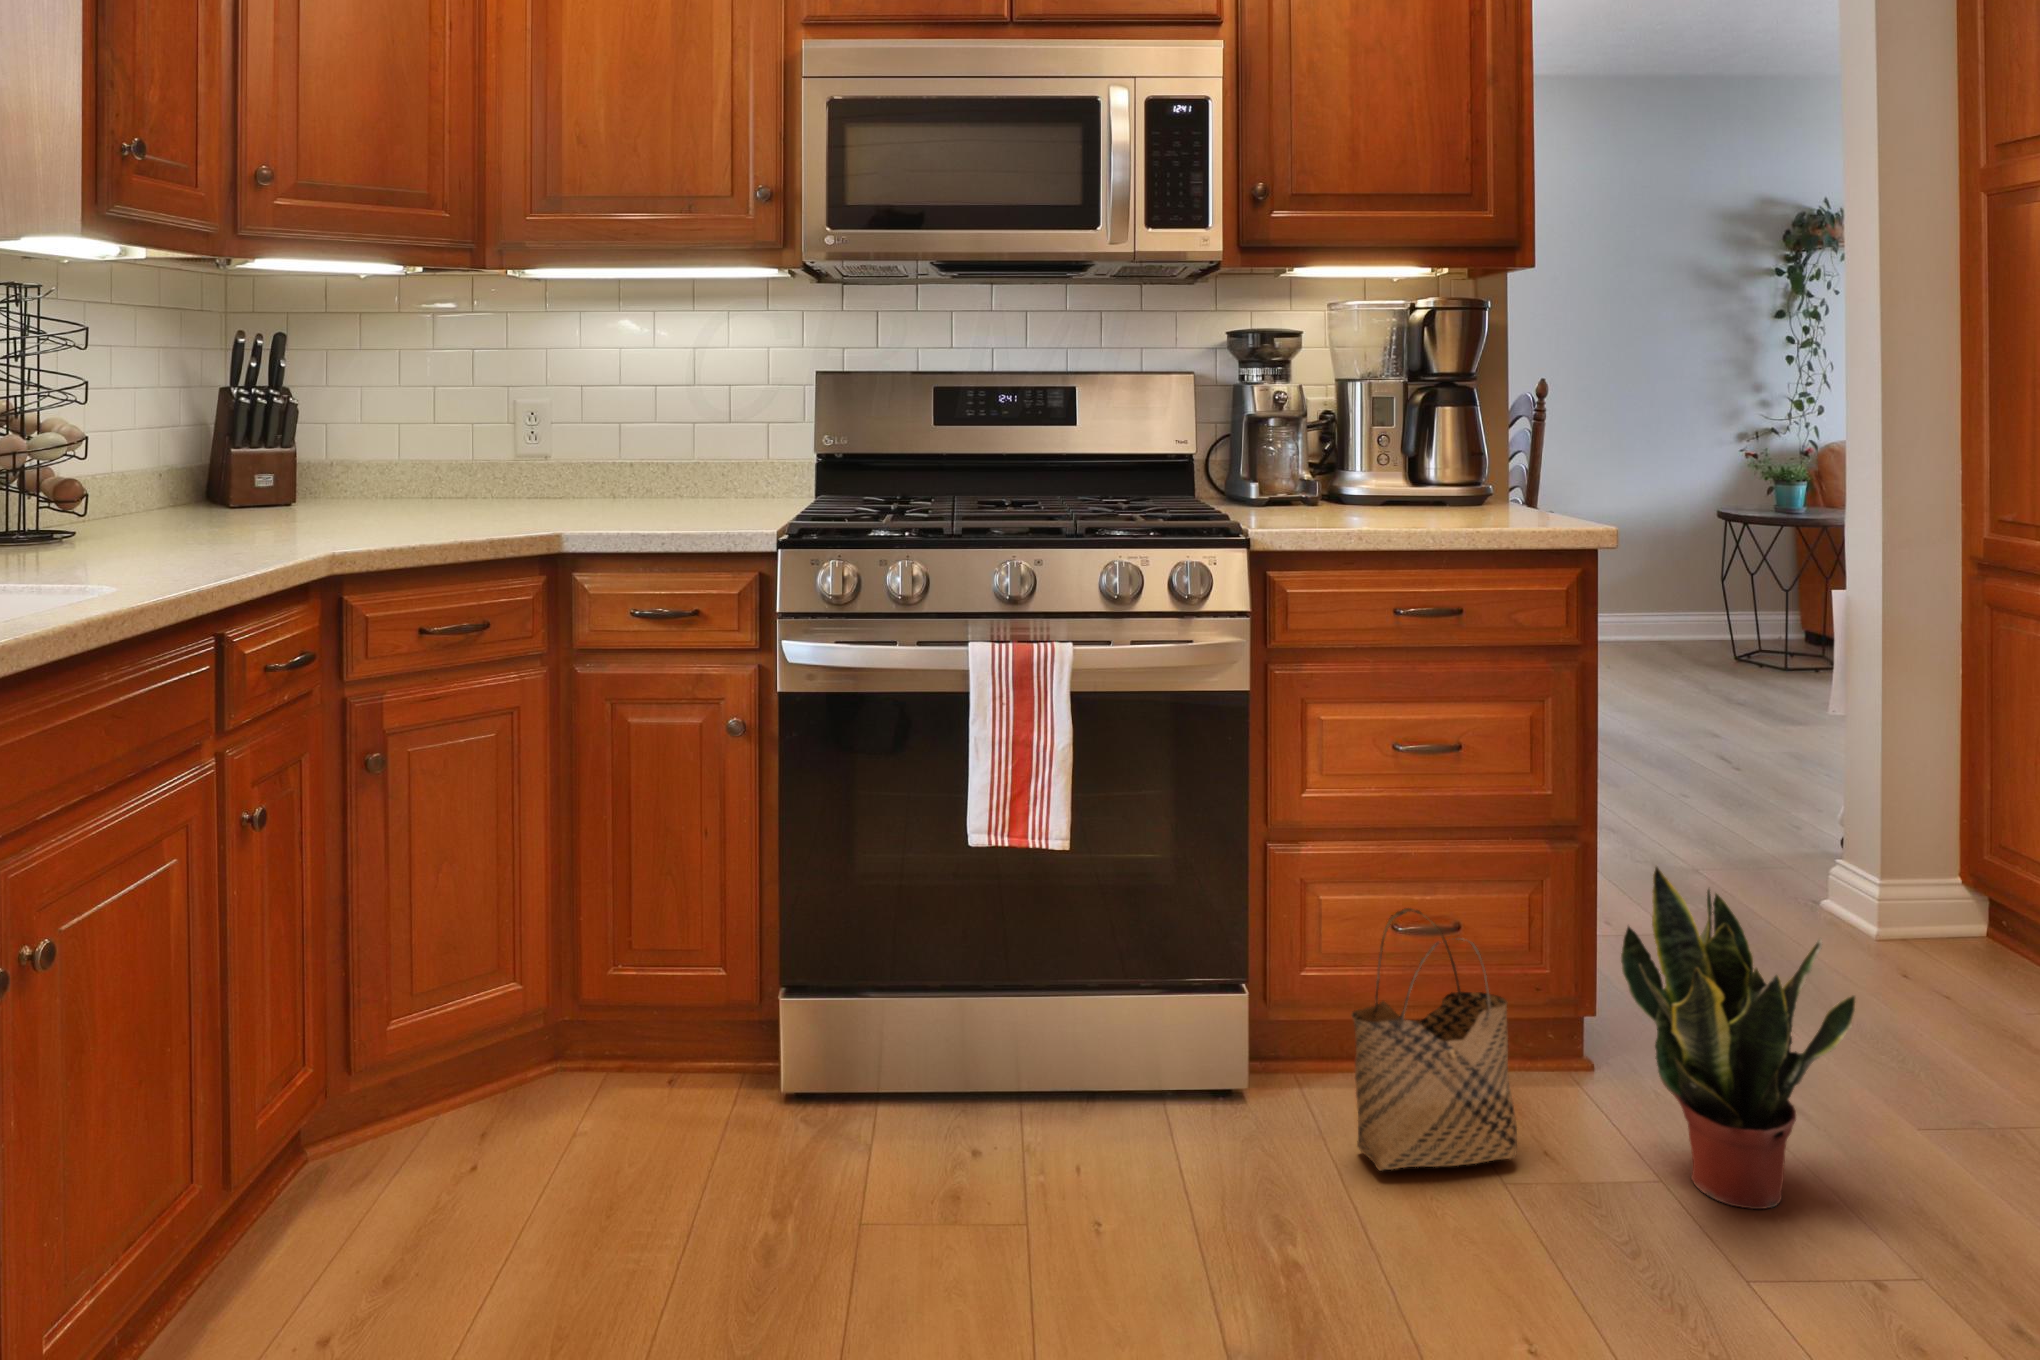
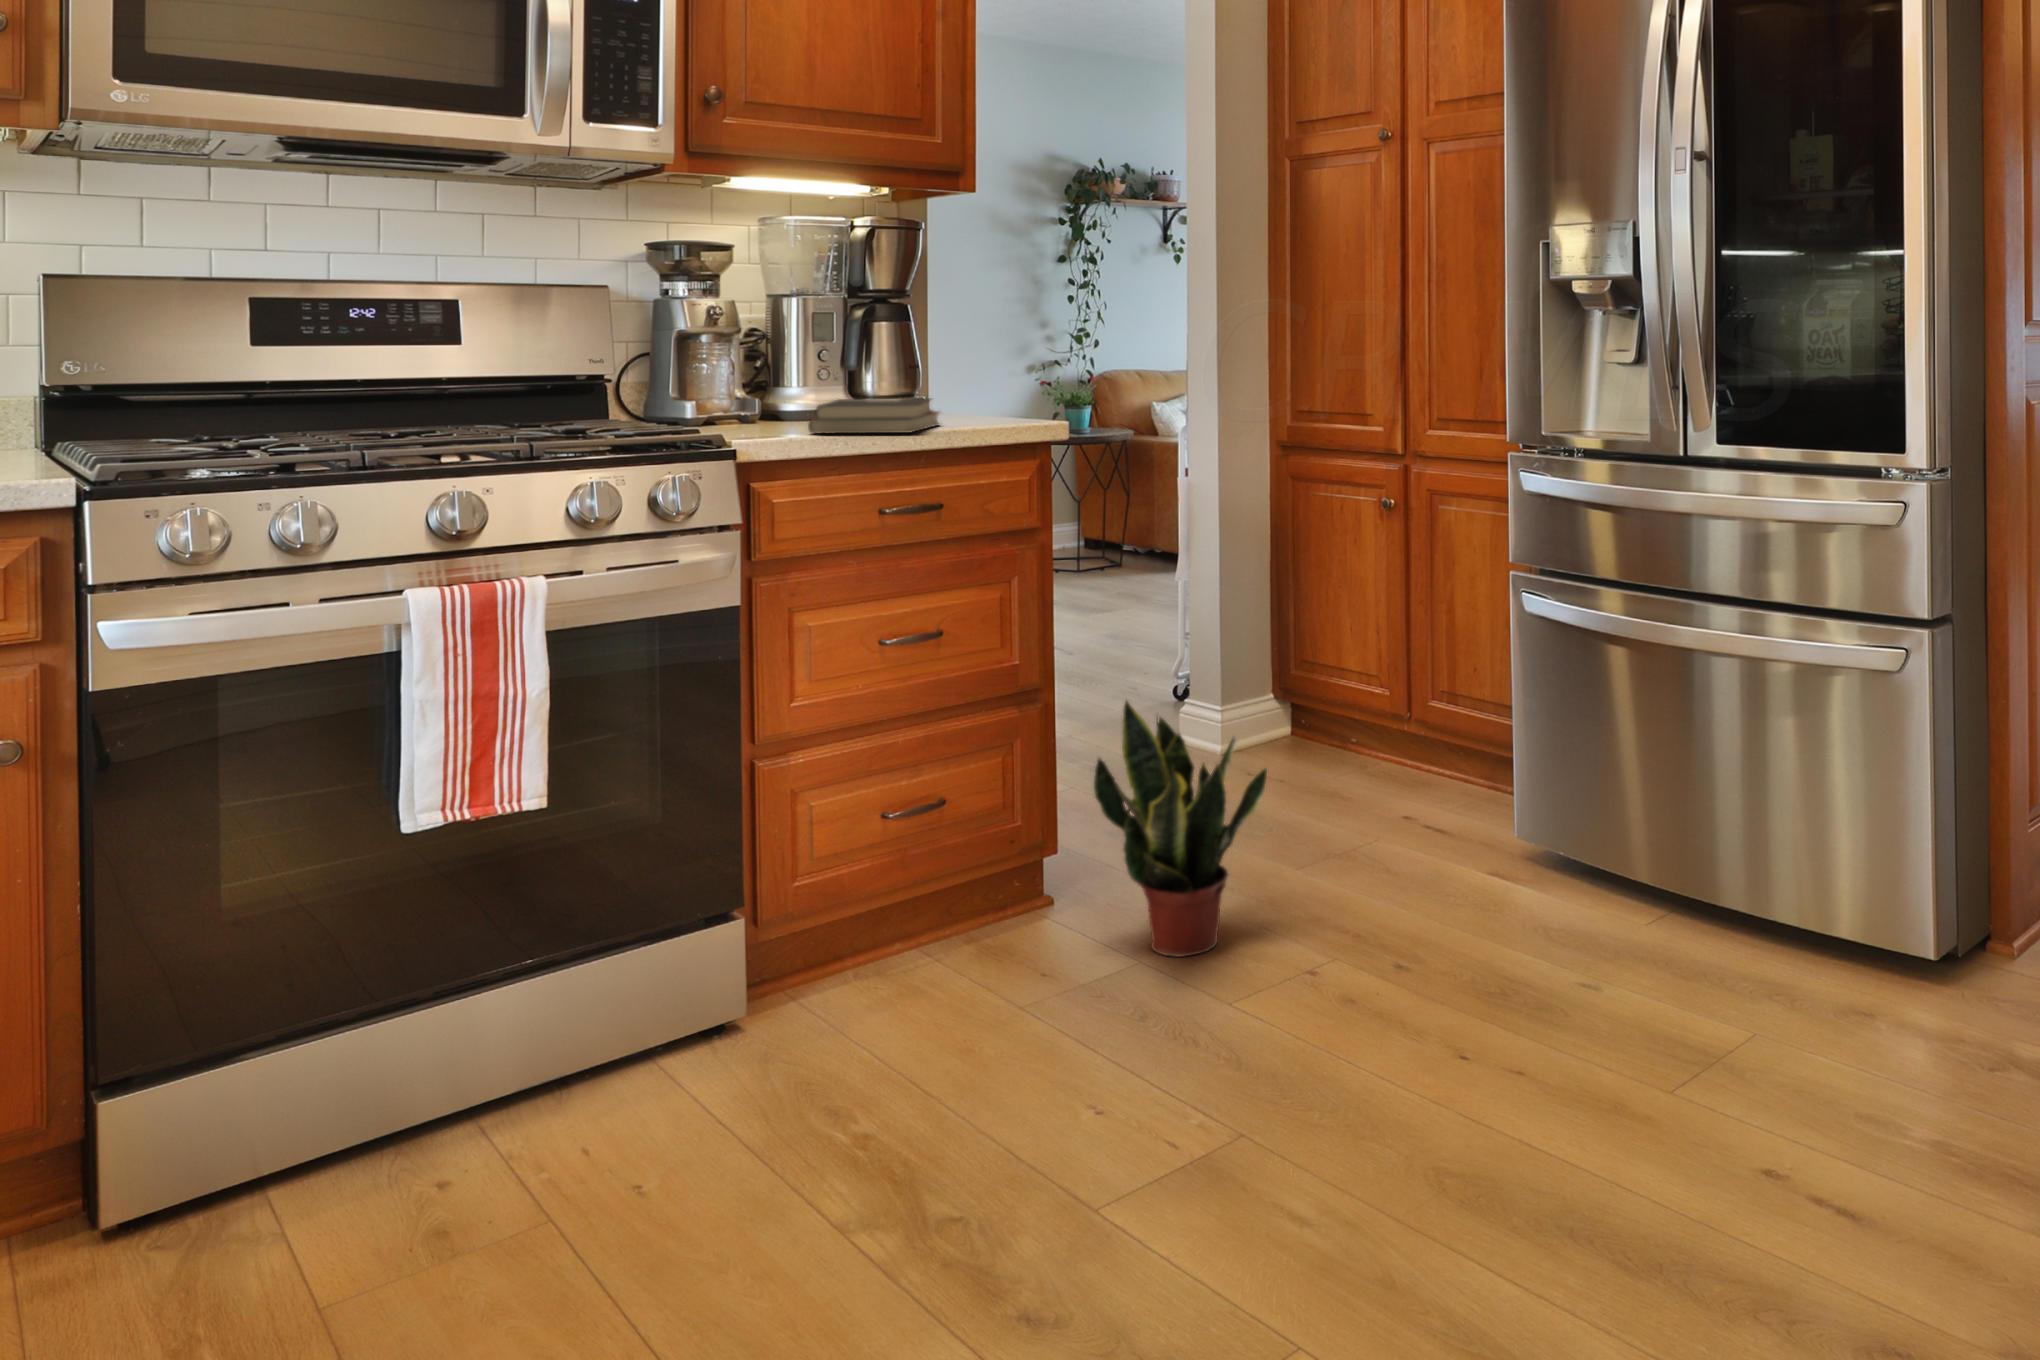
hardback book: none [1332,486,1480,529] -> present [808,398,939,434]
woven basket: present [1352,908,1517,1171] -> none [871,785,1017,1027]

